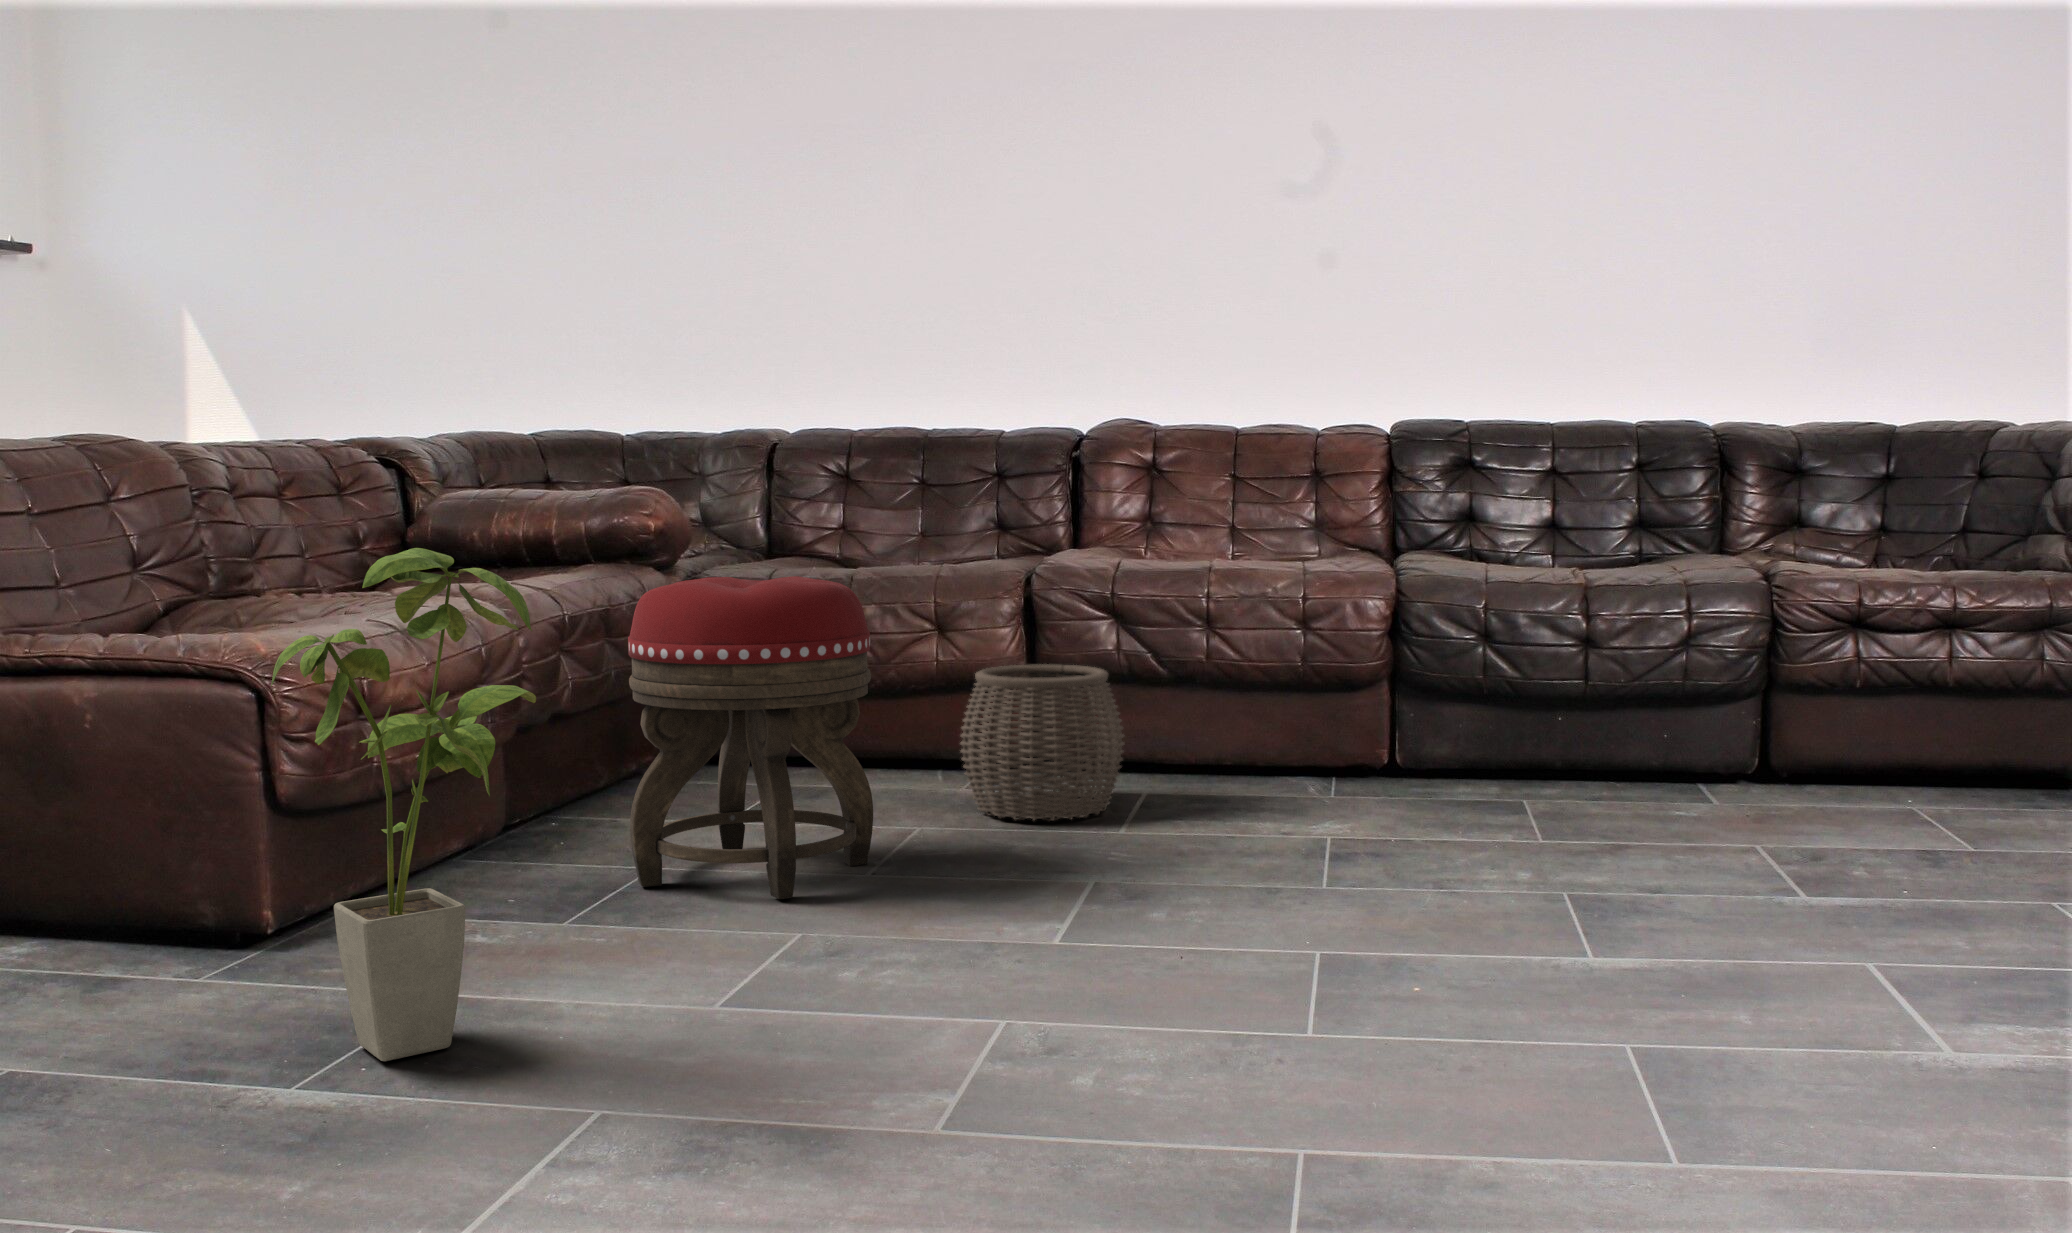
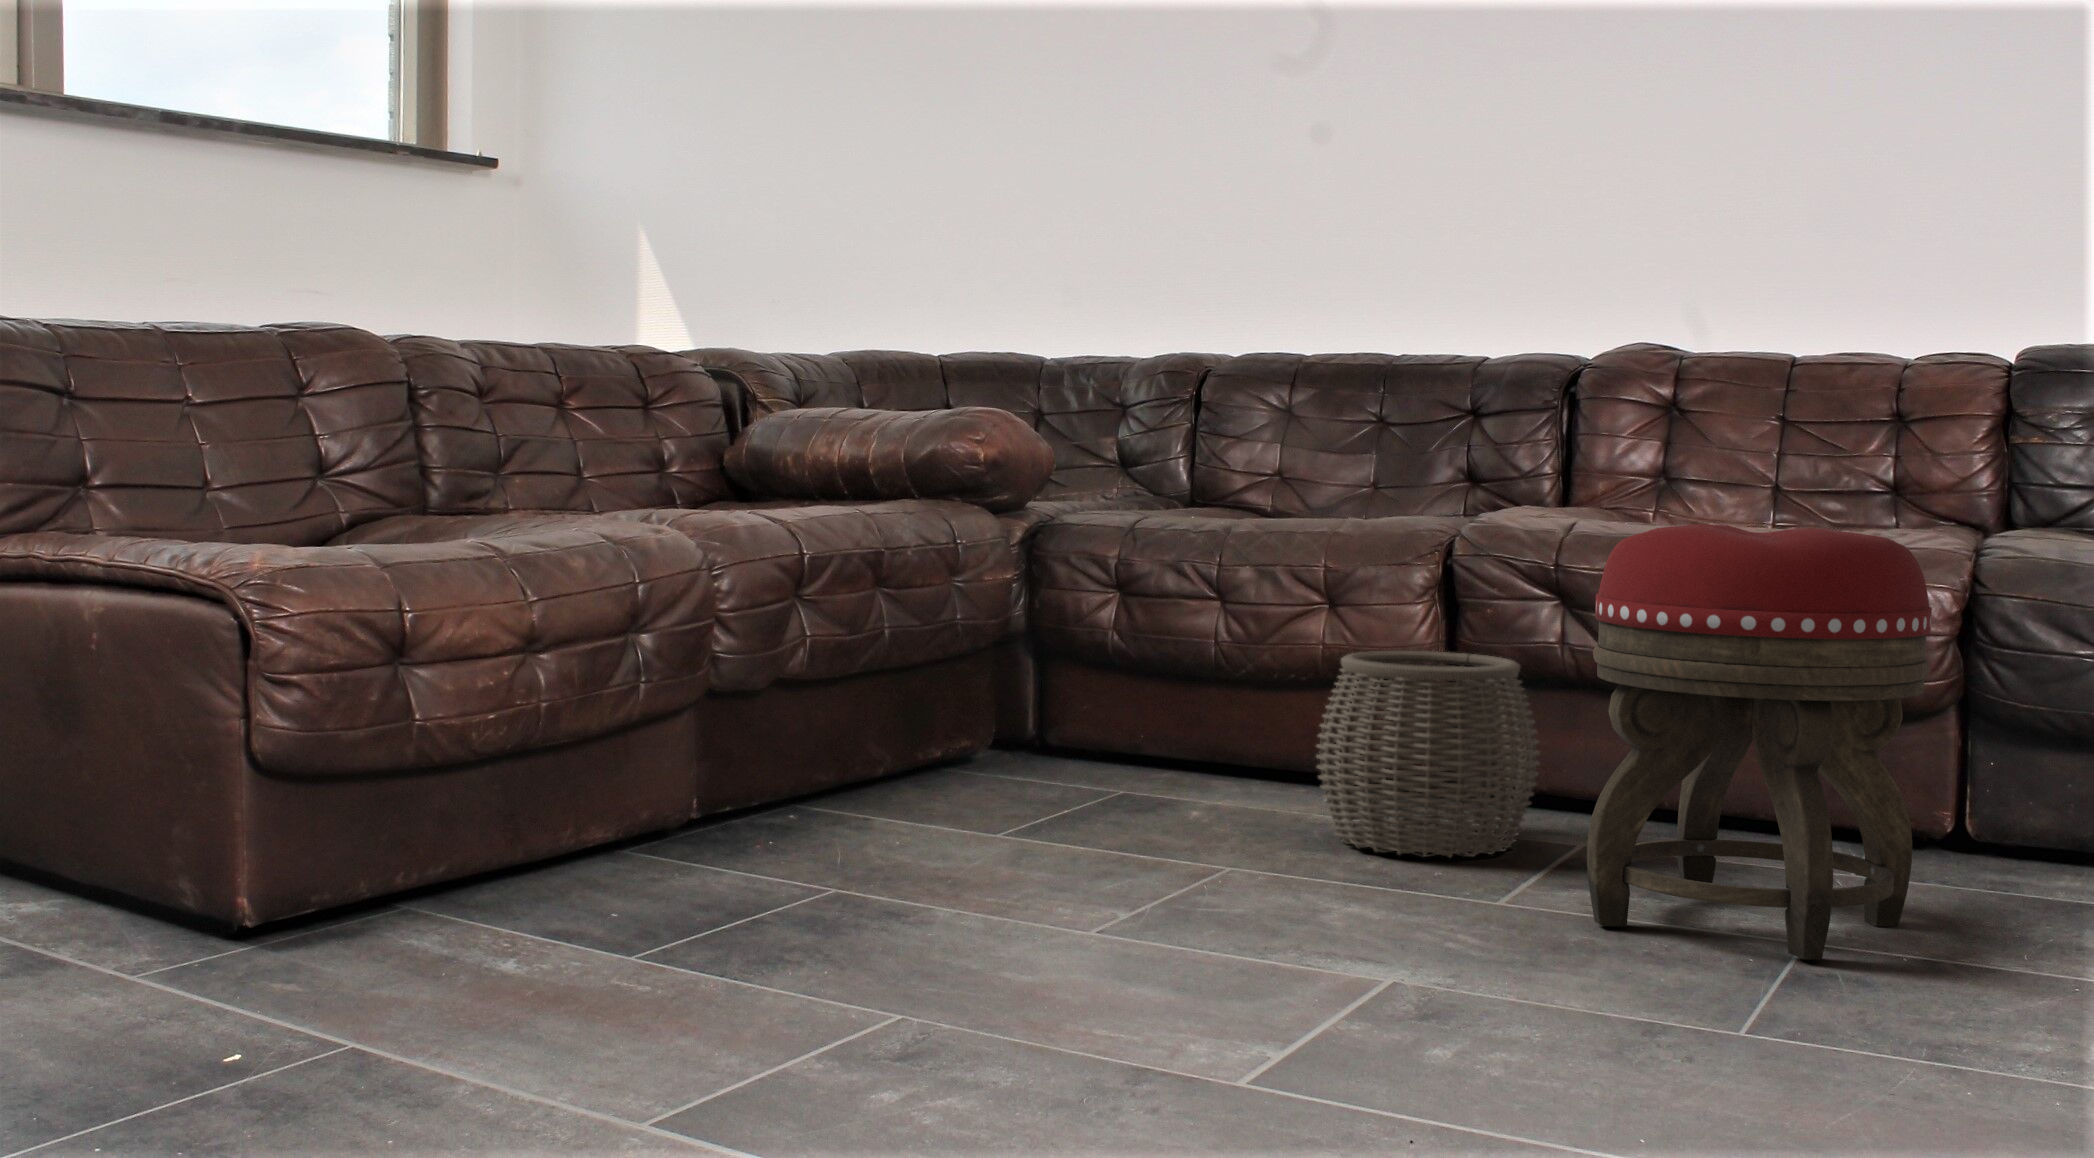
house plant: present [271,548,536,1061] -> none [353,437,668,1036]
footstool: present [628,576,873,899] -> present [1587,524,1932,959]

